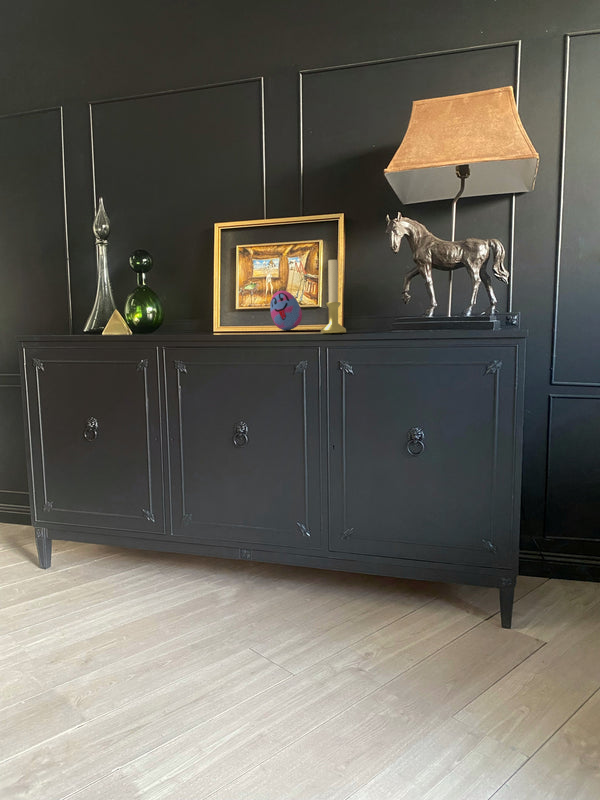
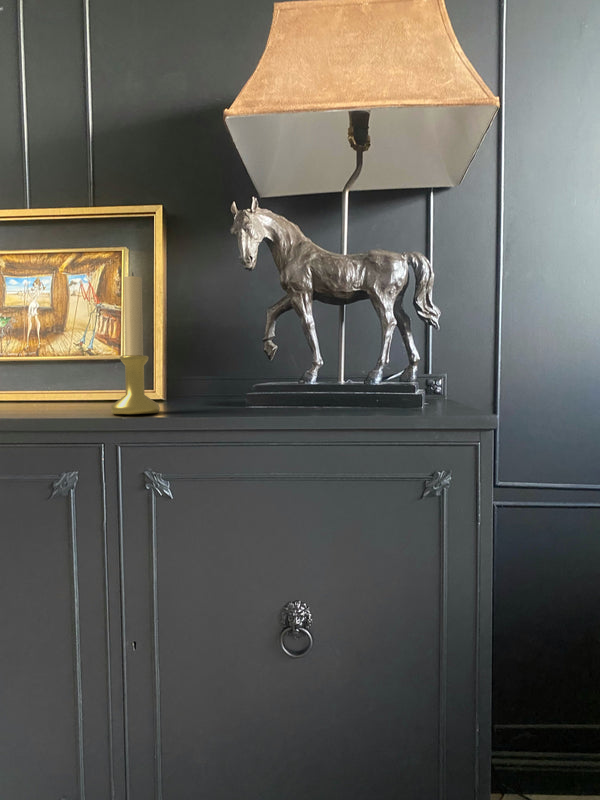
decorative egg: present [270,291,302,330] -> none [26,331,86,402]

